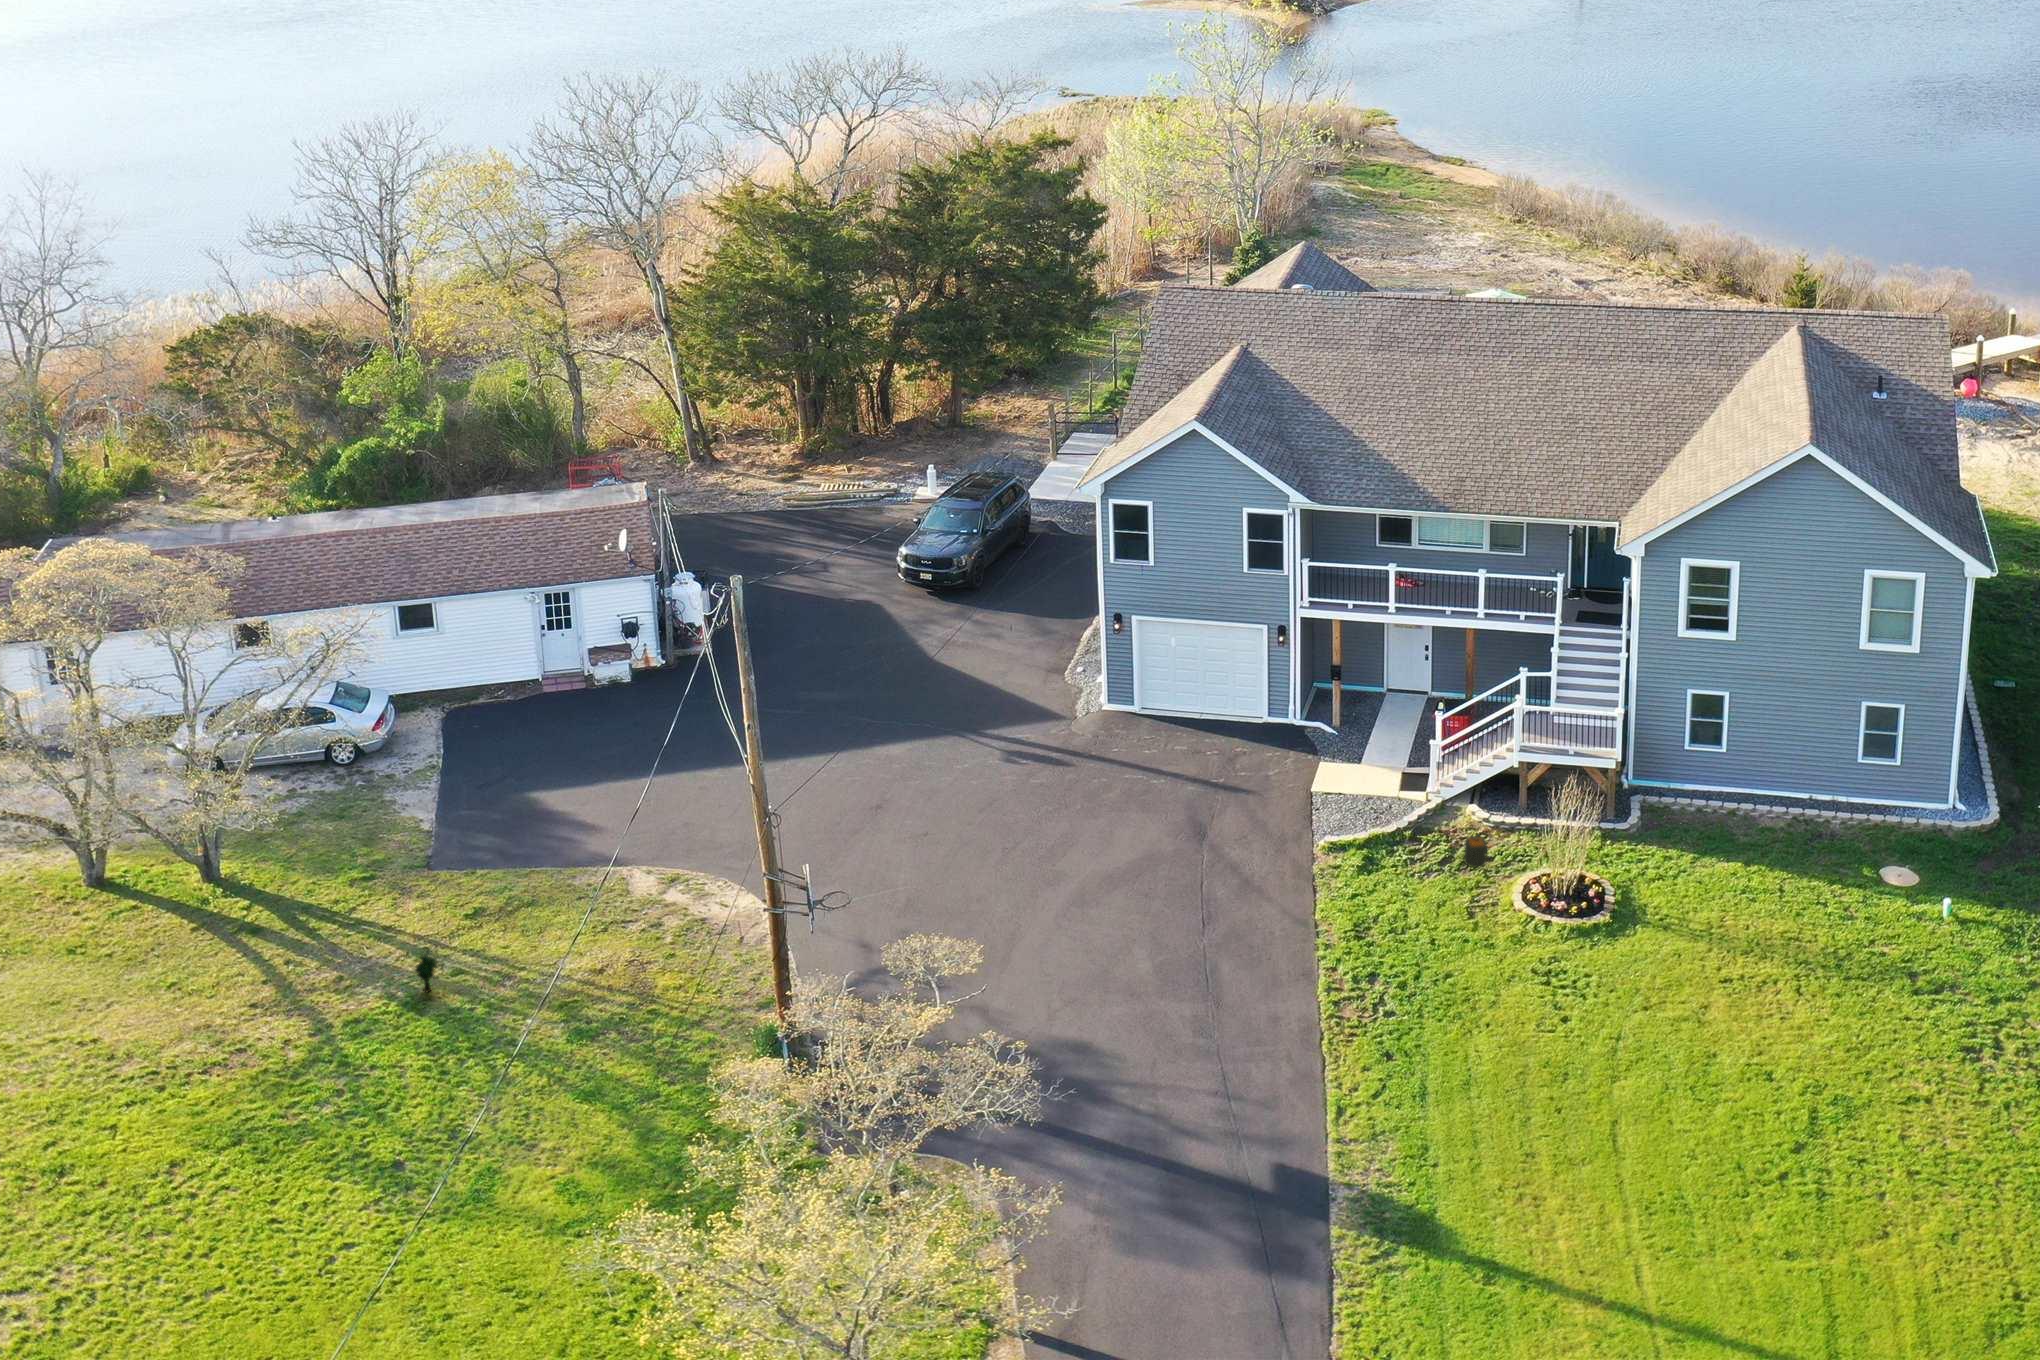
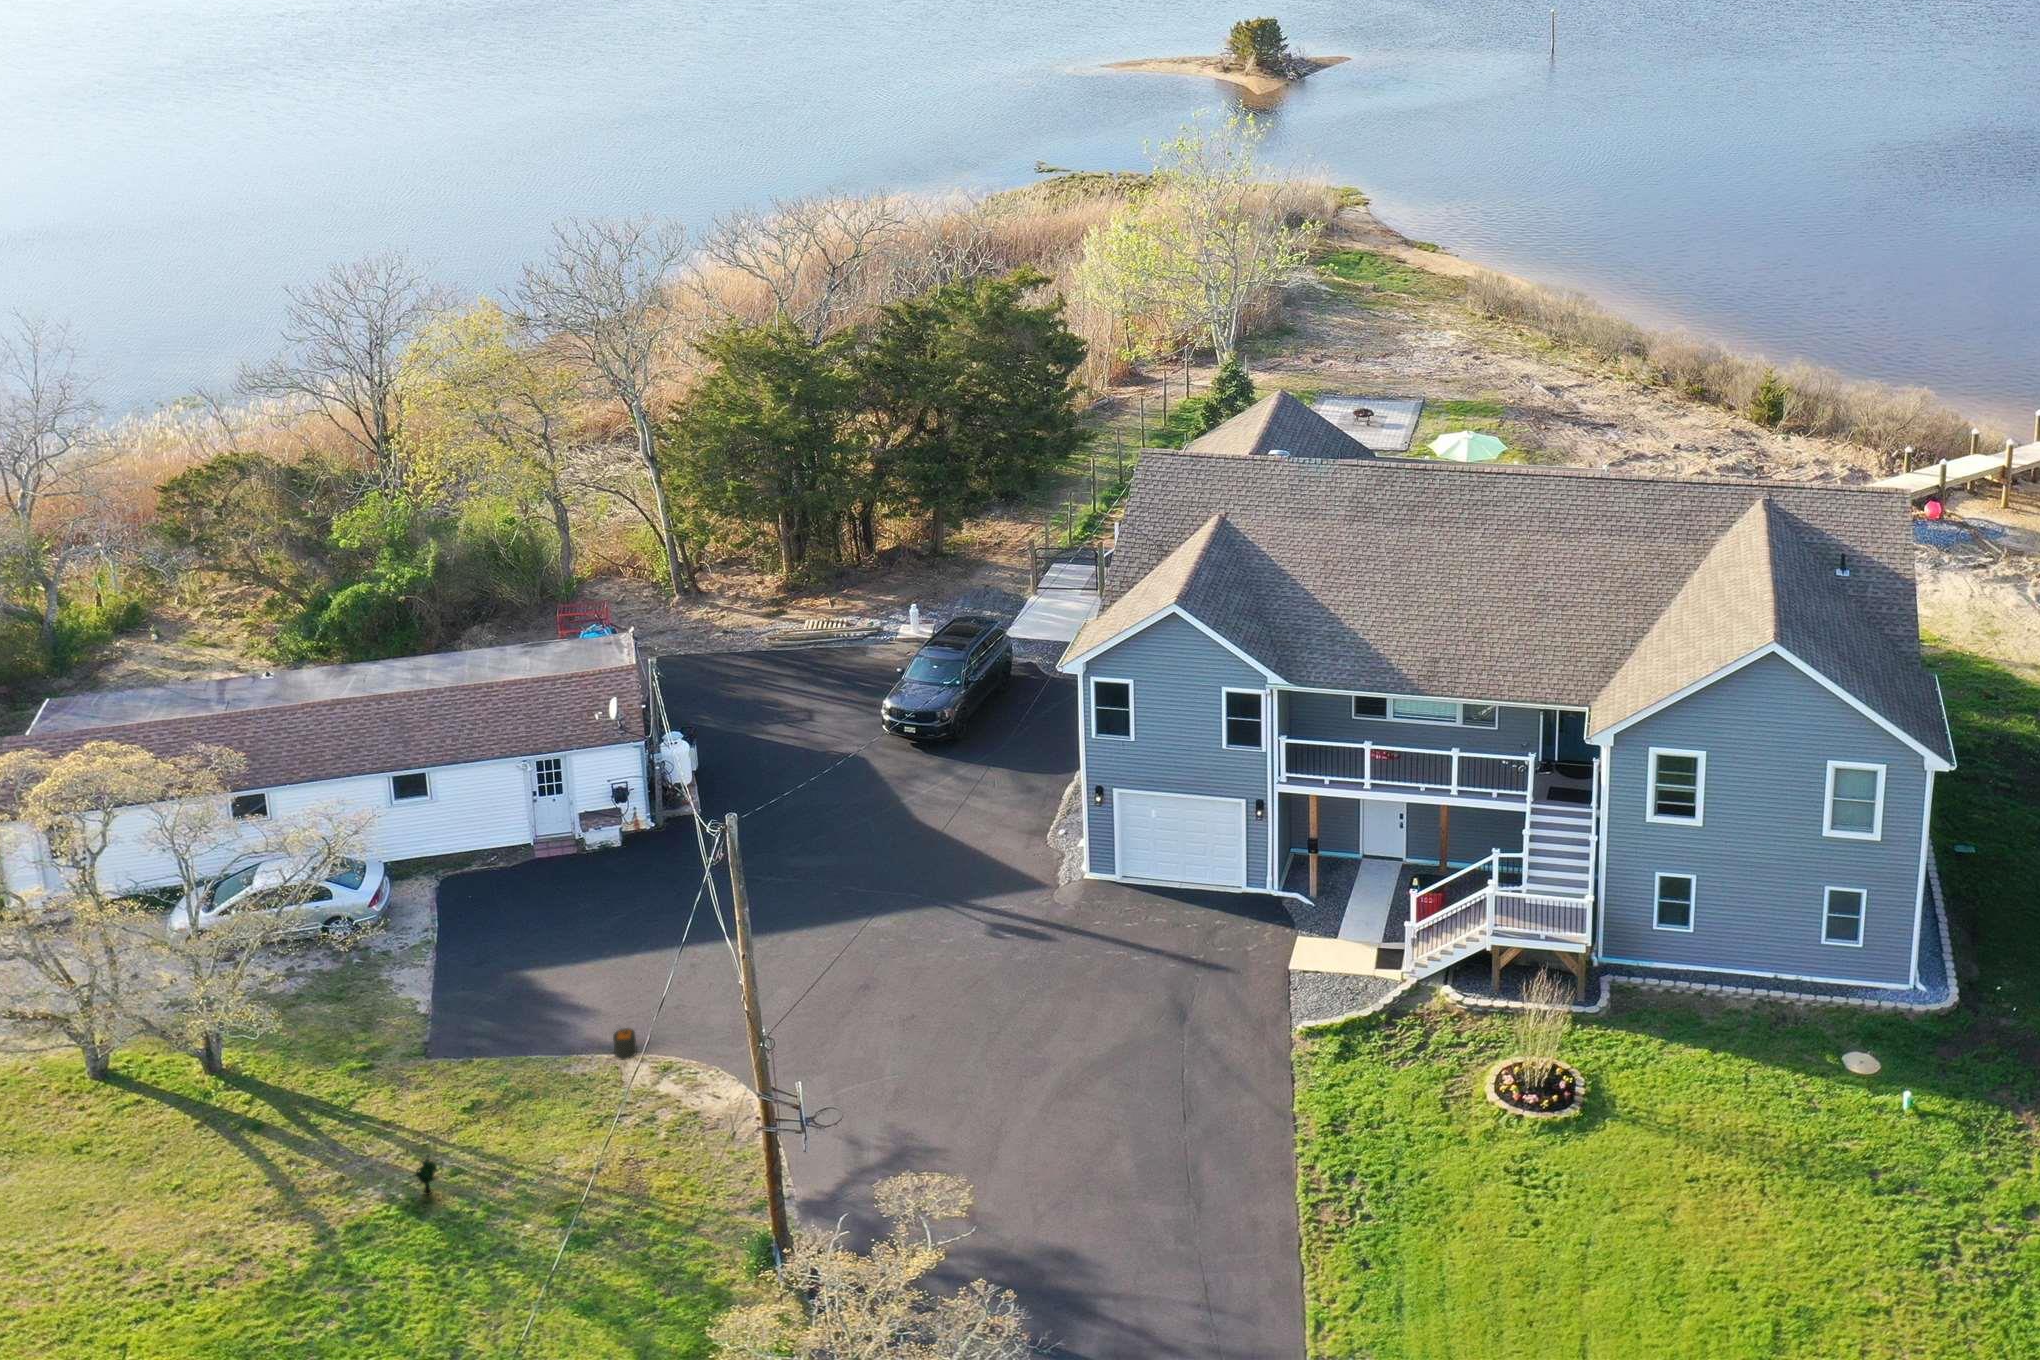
trash can: present [1464,835,1487,868] -> present [613,1028,637,1060]

